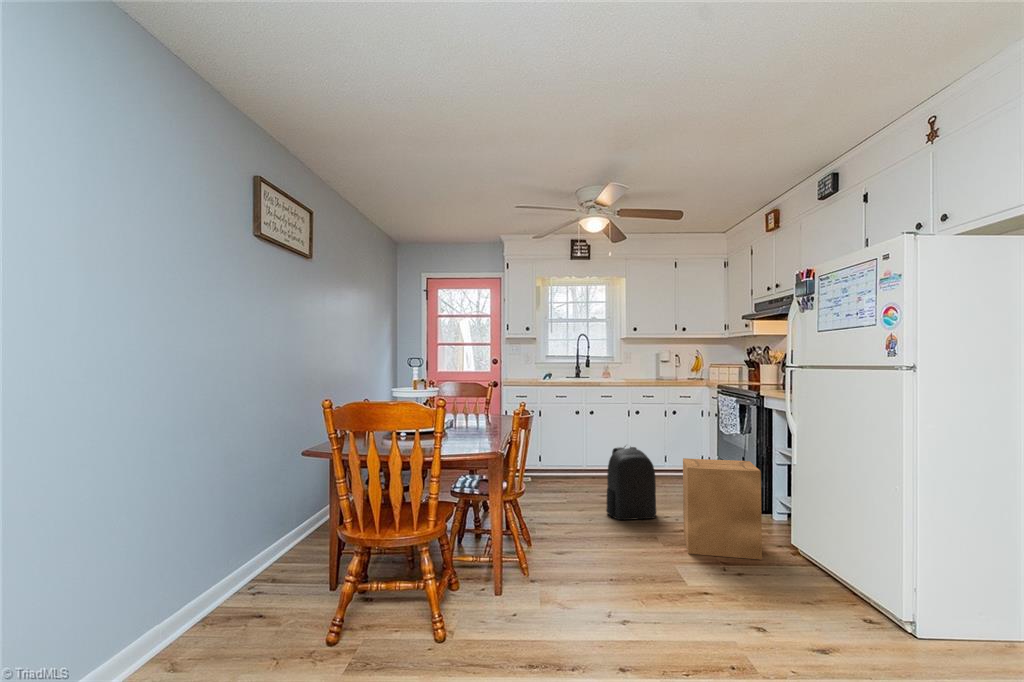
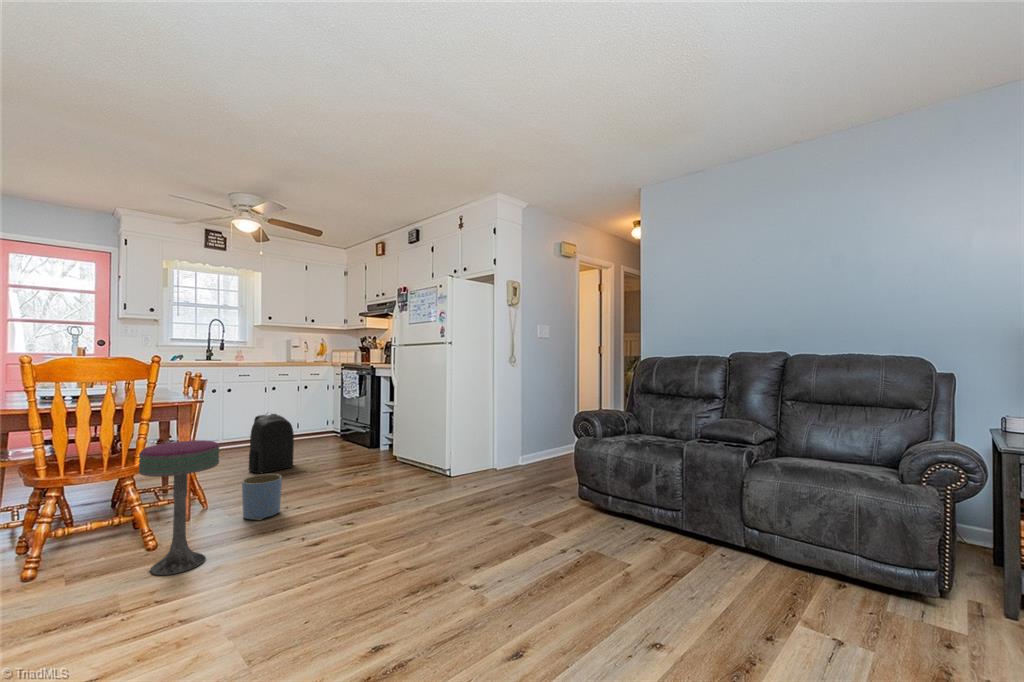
cardboard box: present [683,458,762,560] -> none [318,413,375,483]
bar stool: none [469,482,545,644] -> present [139,440,219,575]
planter: none [583,530,628,593] -> present [242,474,282,520]

